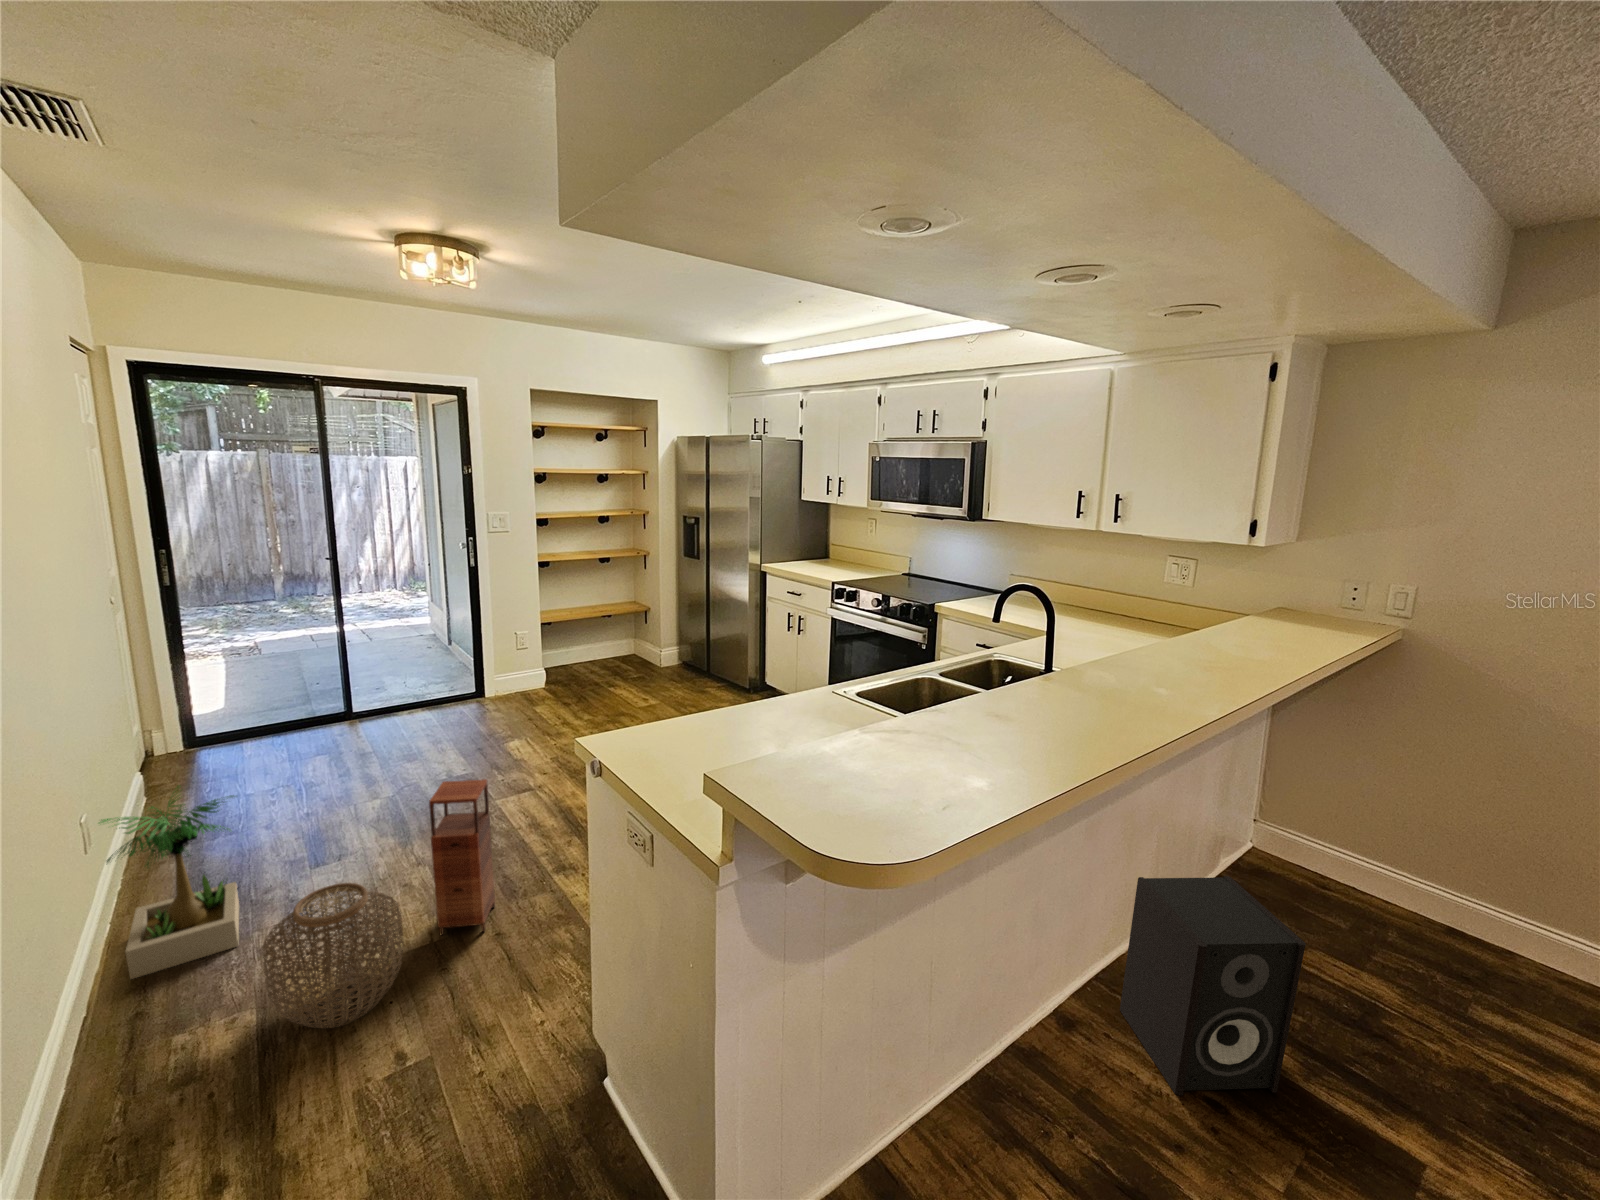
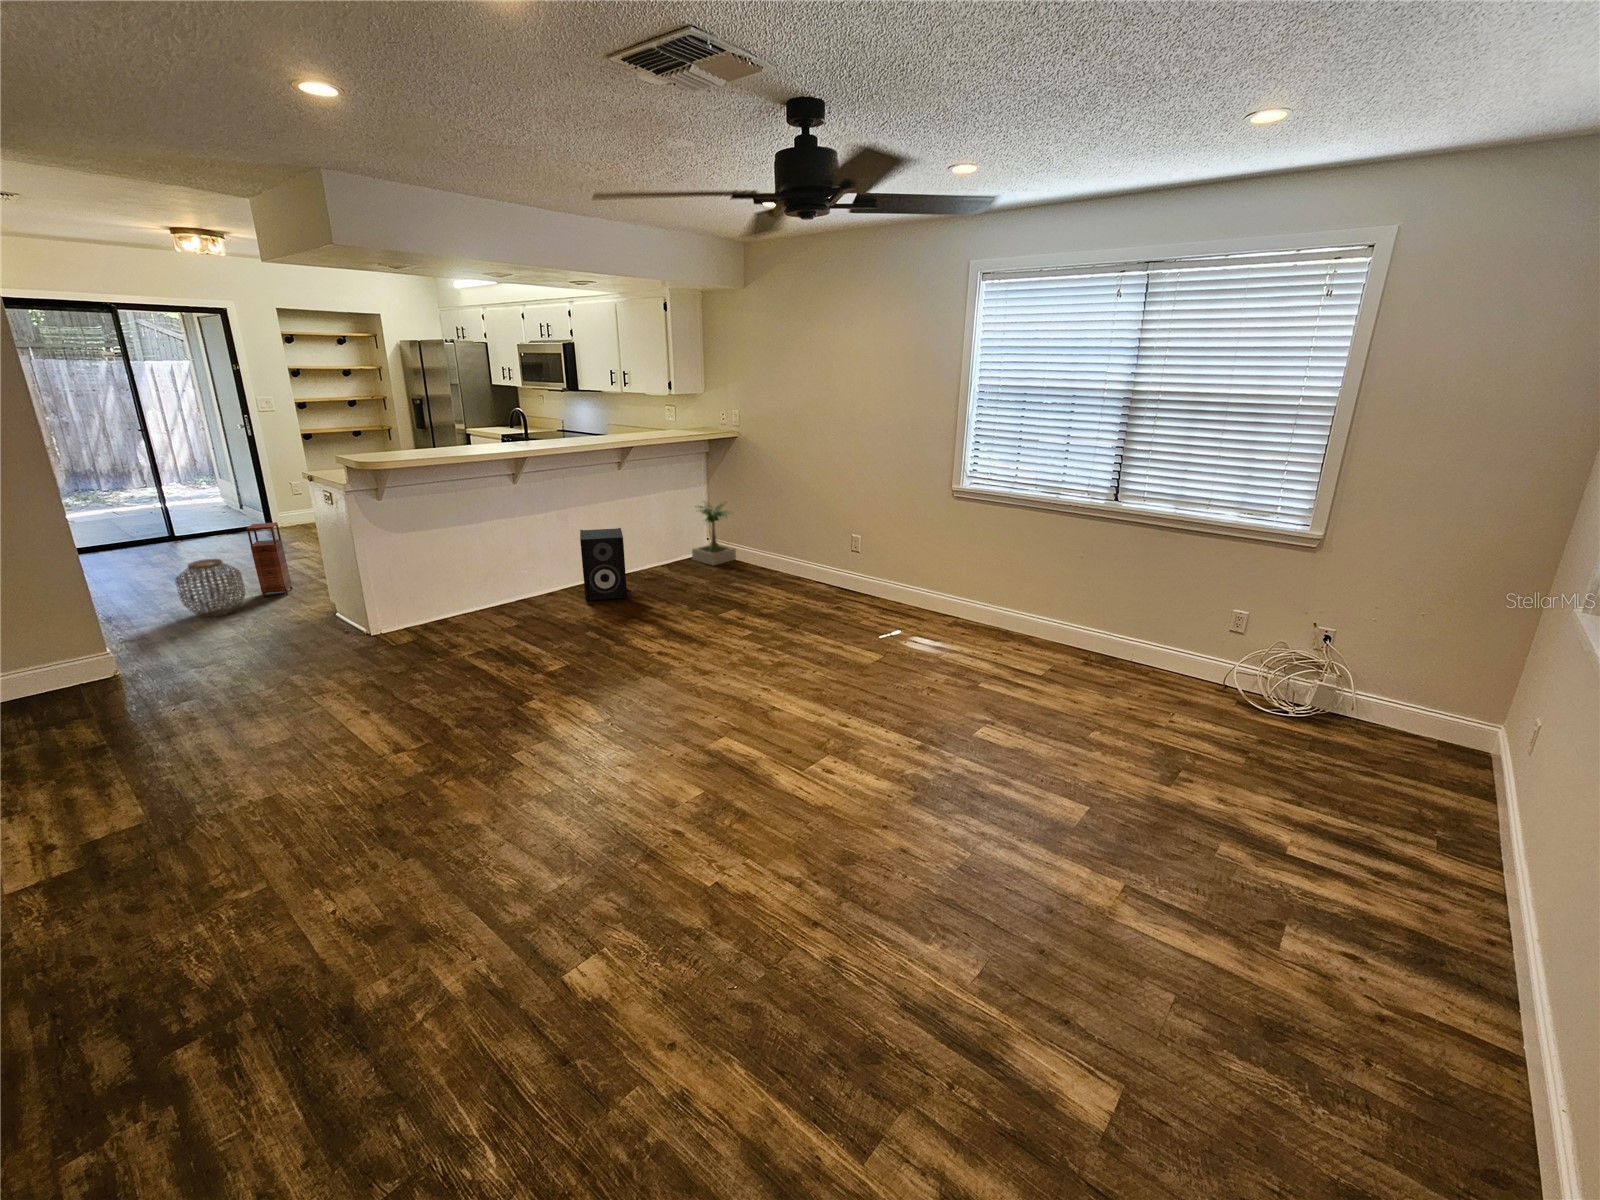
potted plant: present [99,786,239,979] -> present [692,502,736,565]

